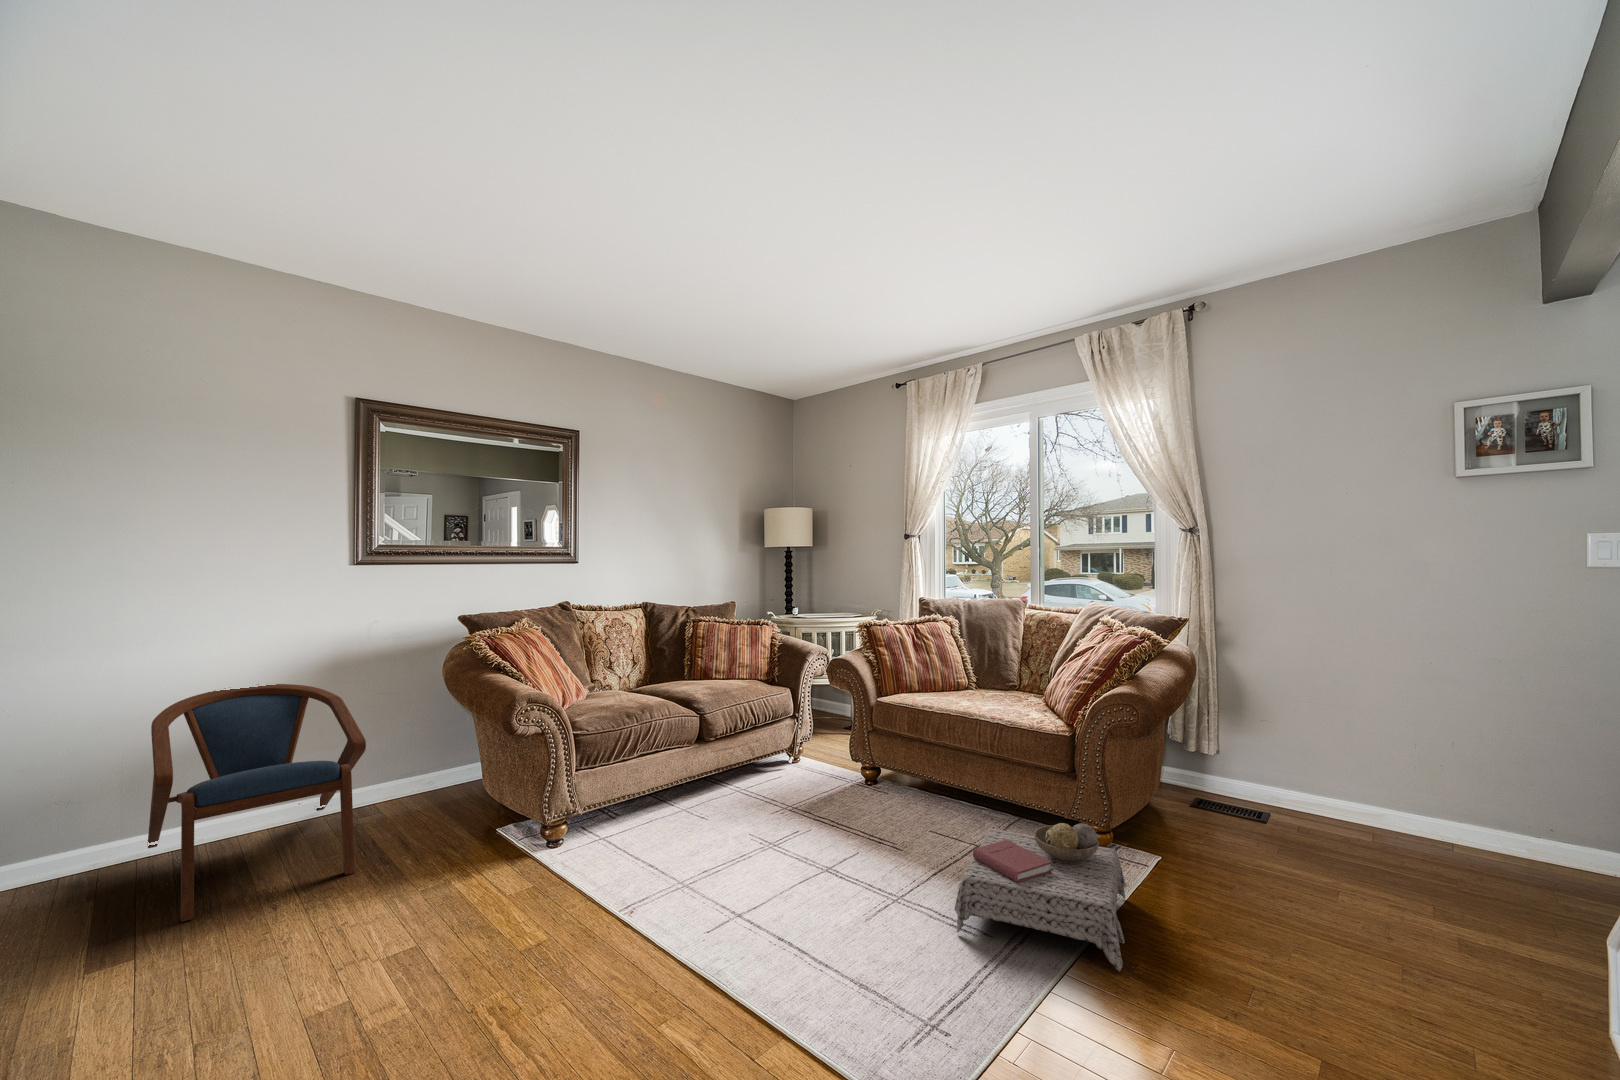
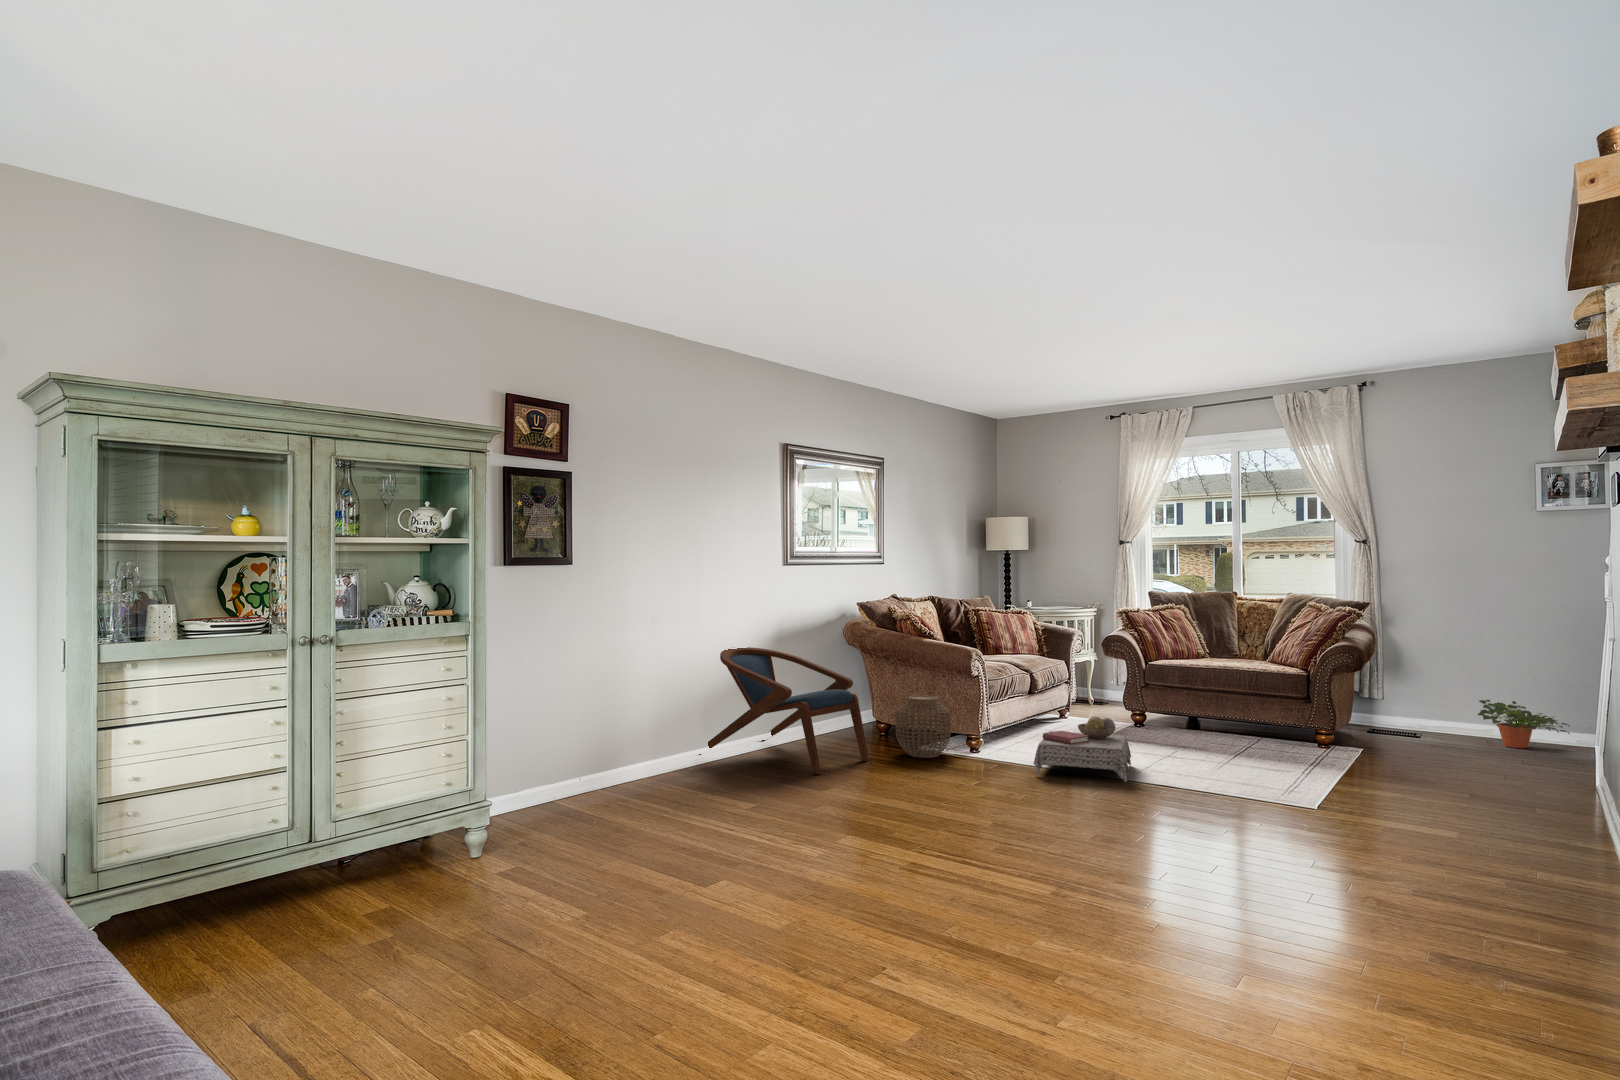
woven basket: none [416,763,510,866] -> present [895,696,951,758]
potted plant: none [1353,771,1516,864] -> present [1478,700,1570,748]
ottoman: present [954,823,1126,972] -> present [1034,716,1131,782]

